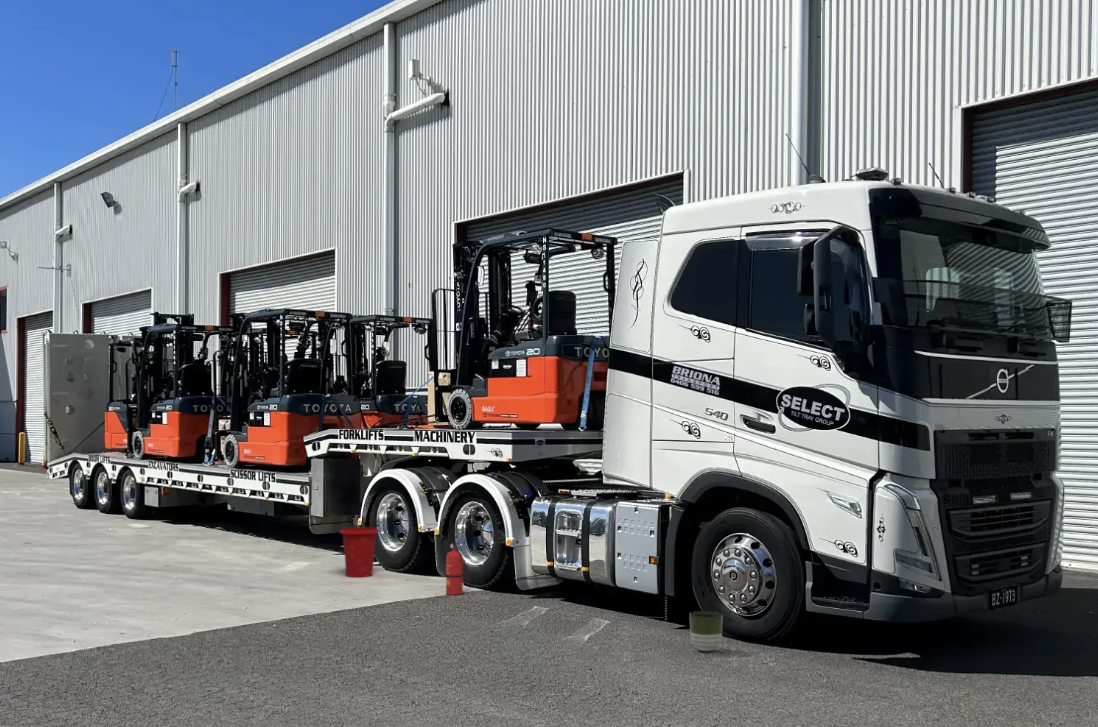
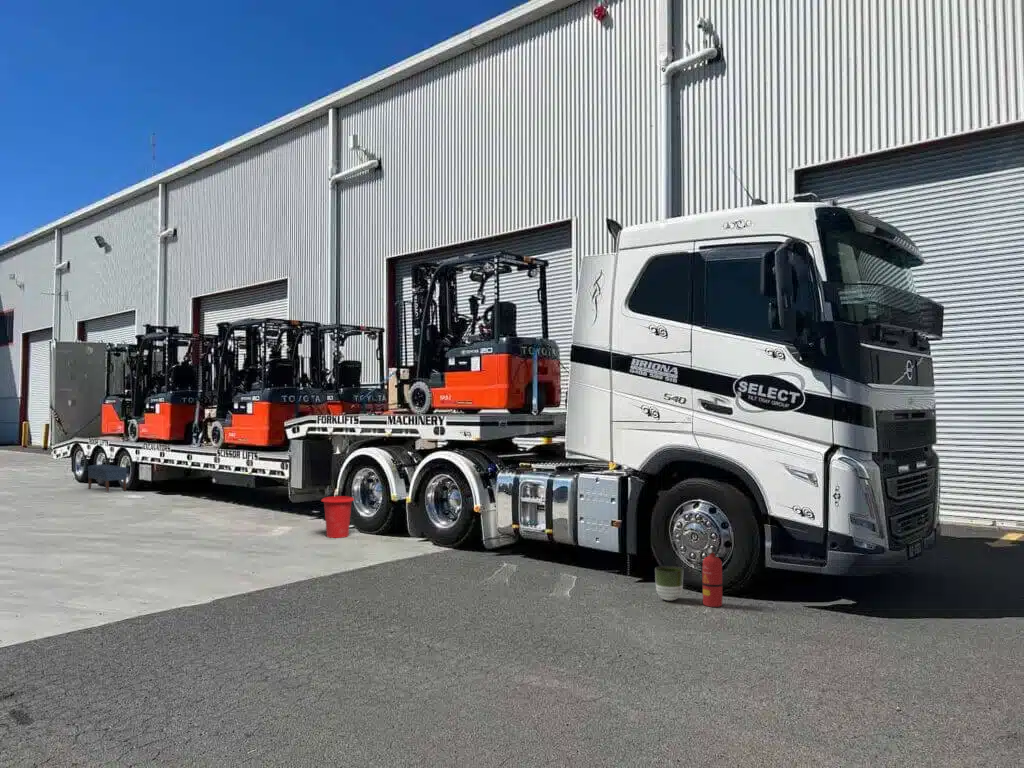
bench: none [85,487,131,521] -> present [88,464,127,492]
fire extinguisher: present [446,543,463,595] -> present [700,547,723,607]

